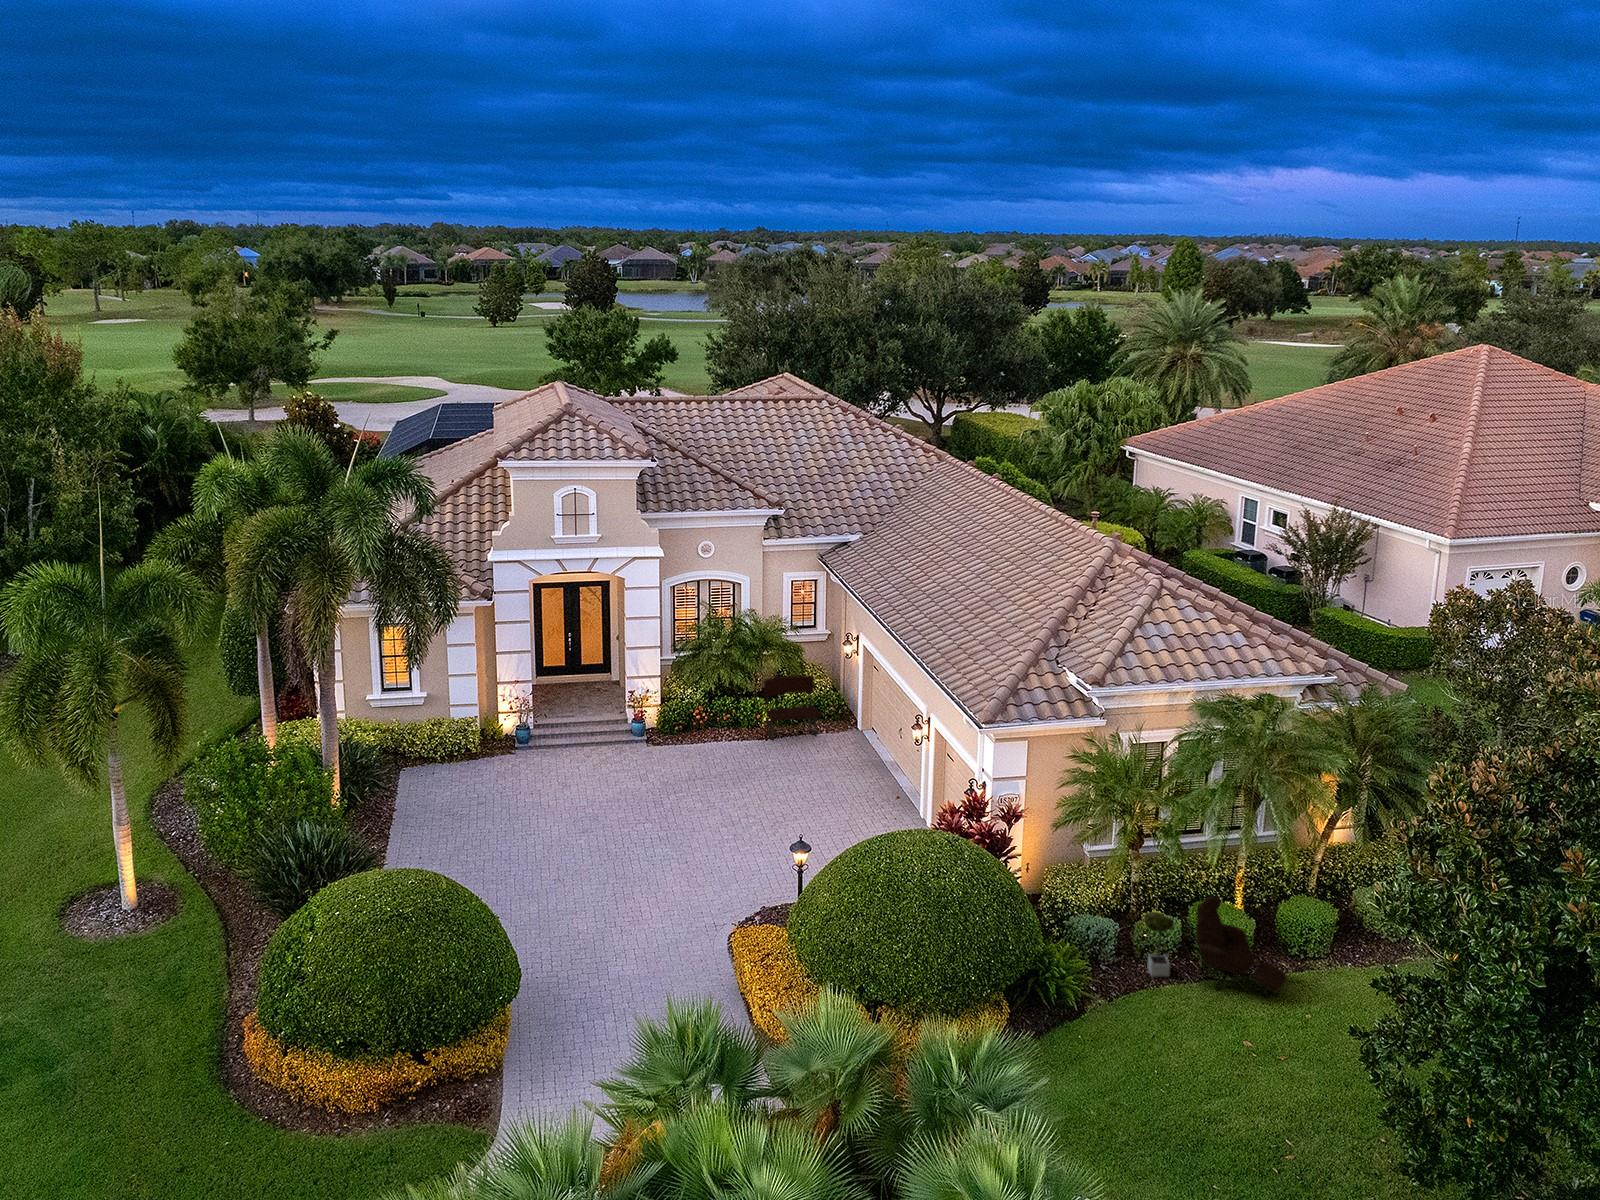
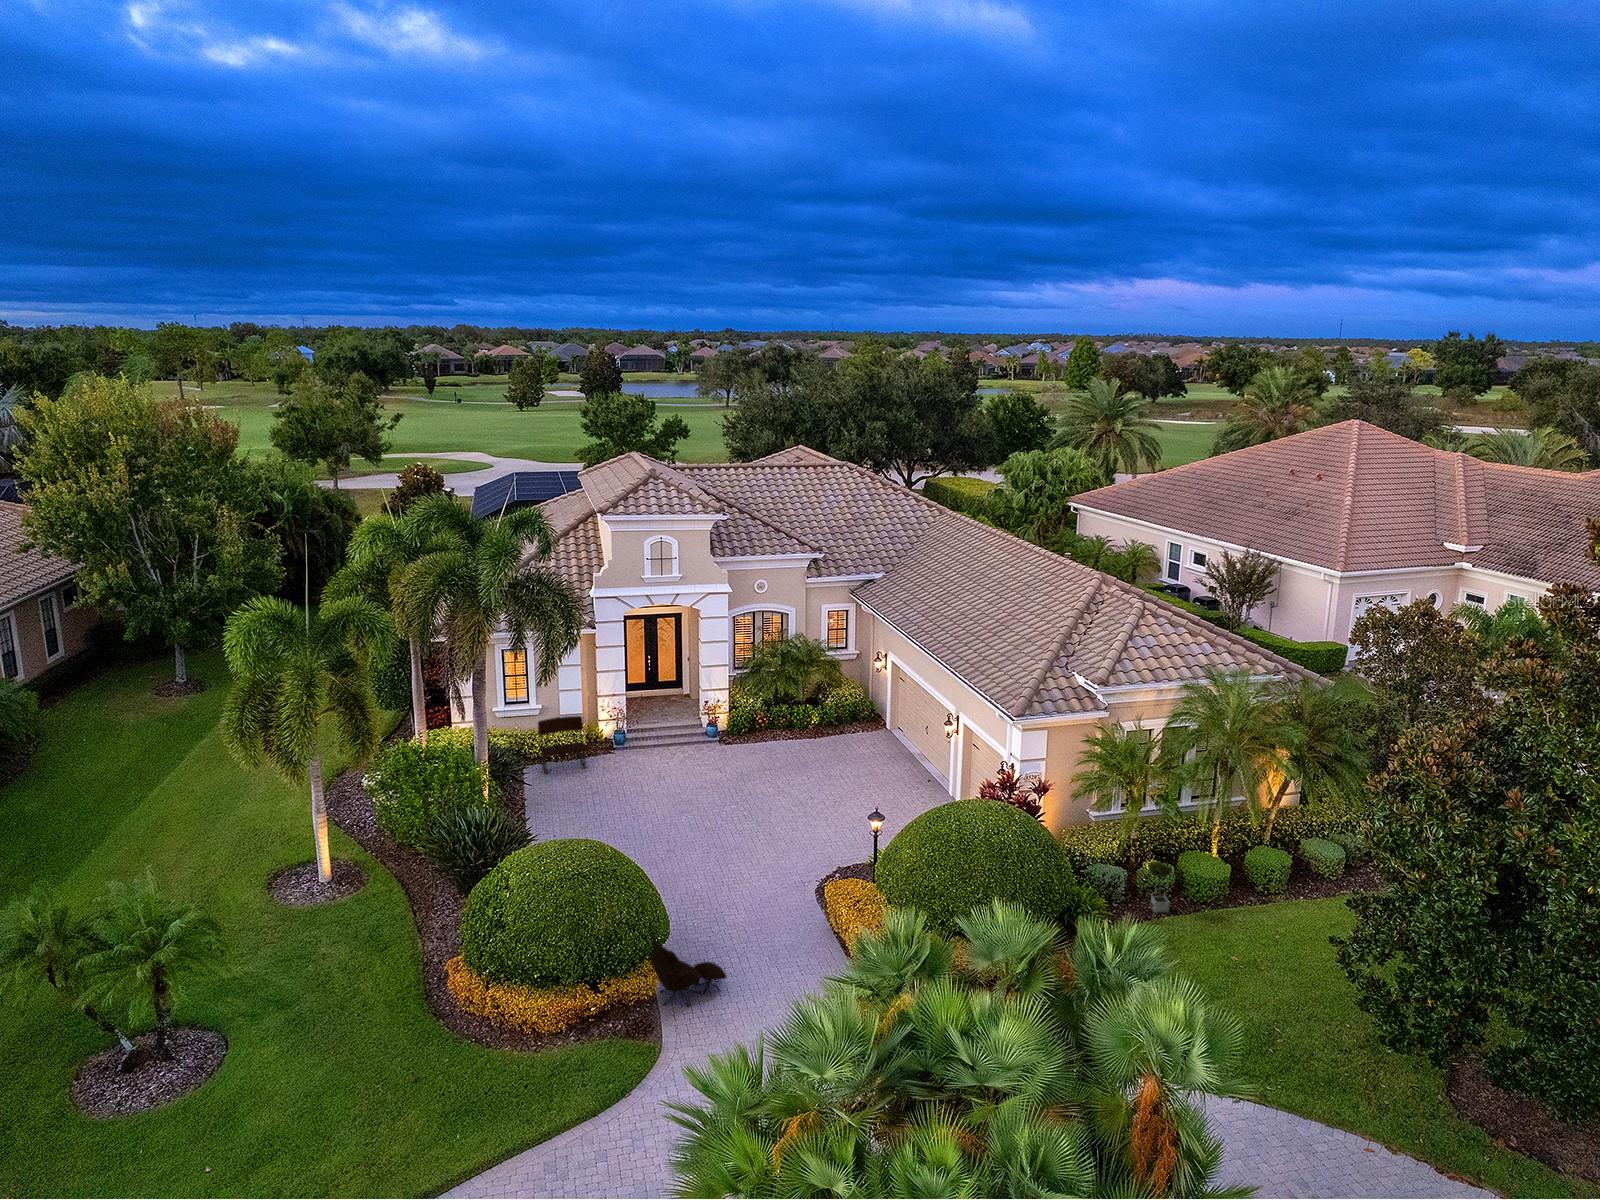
bench: present [764,675,821,740] -> present [538,716,588,773]
lounge chair: present [1196,896,1287,997] -> present [650,939,727,1007]

